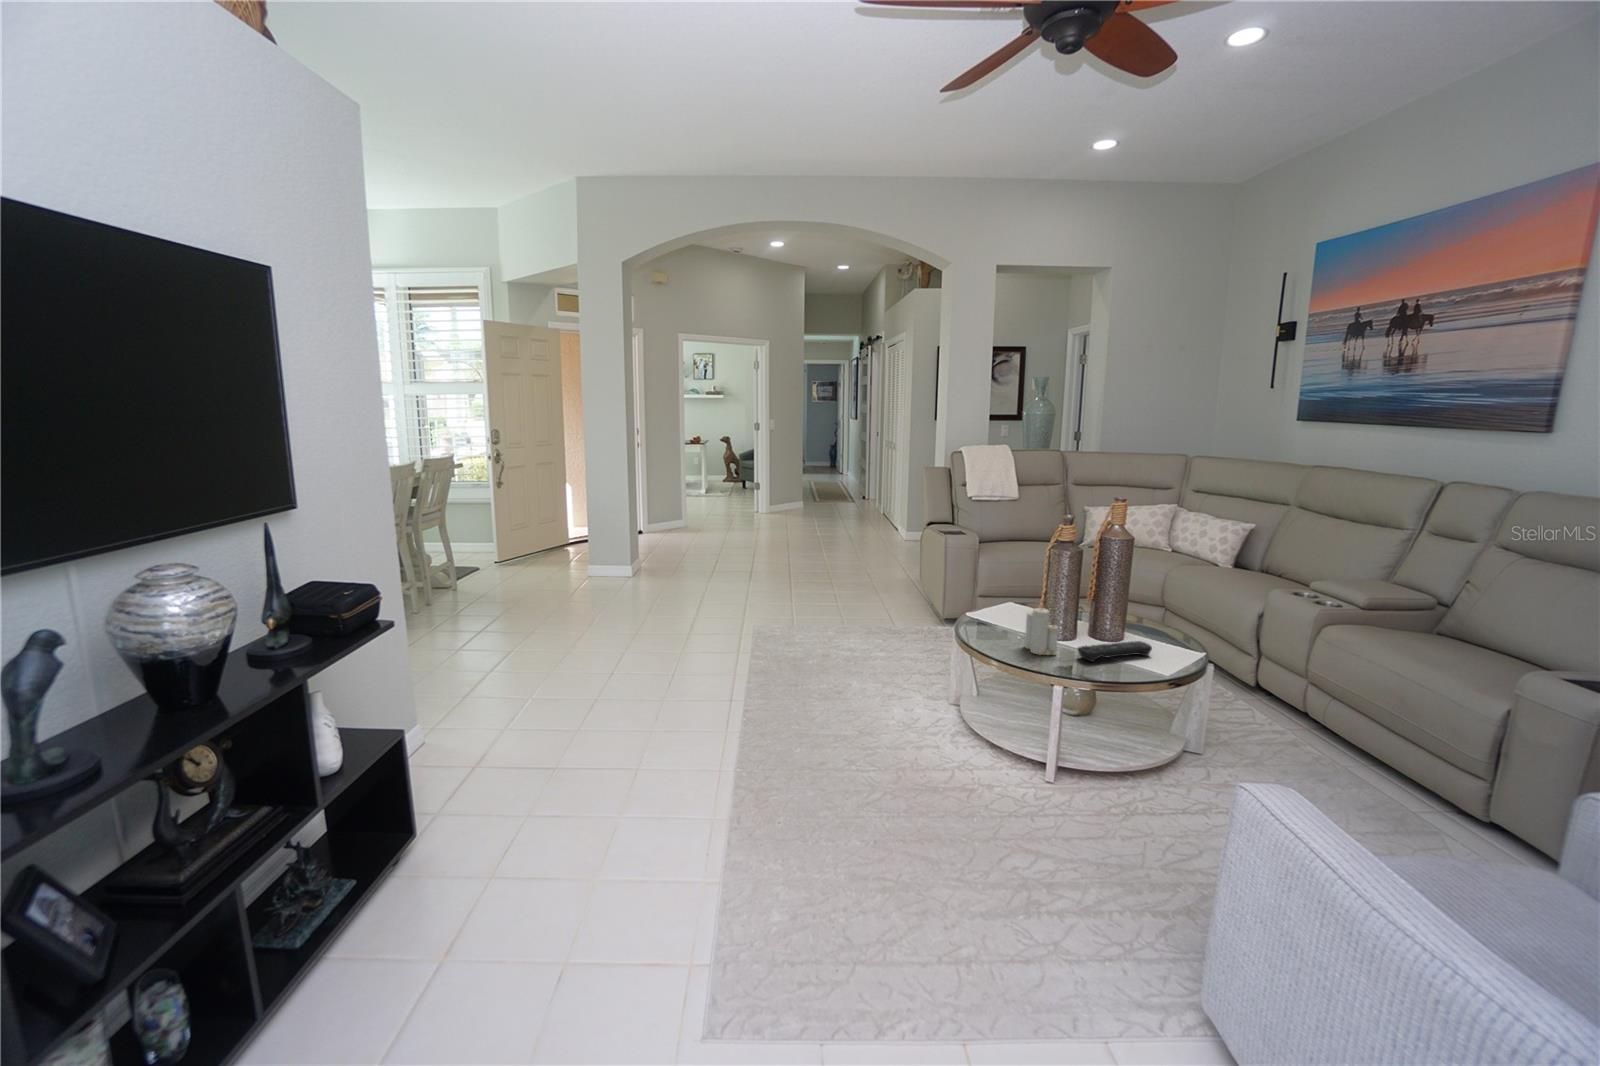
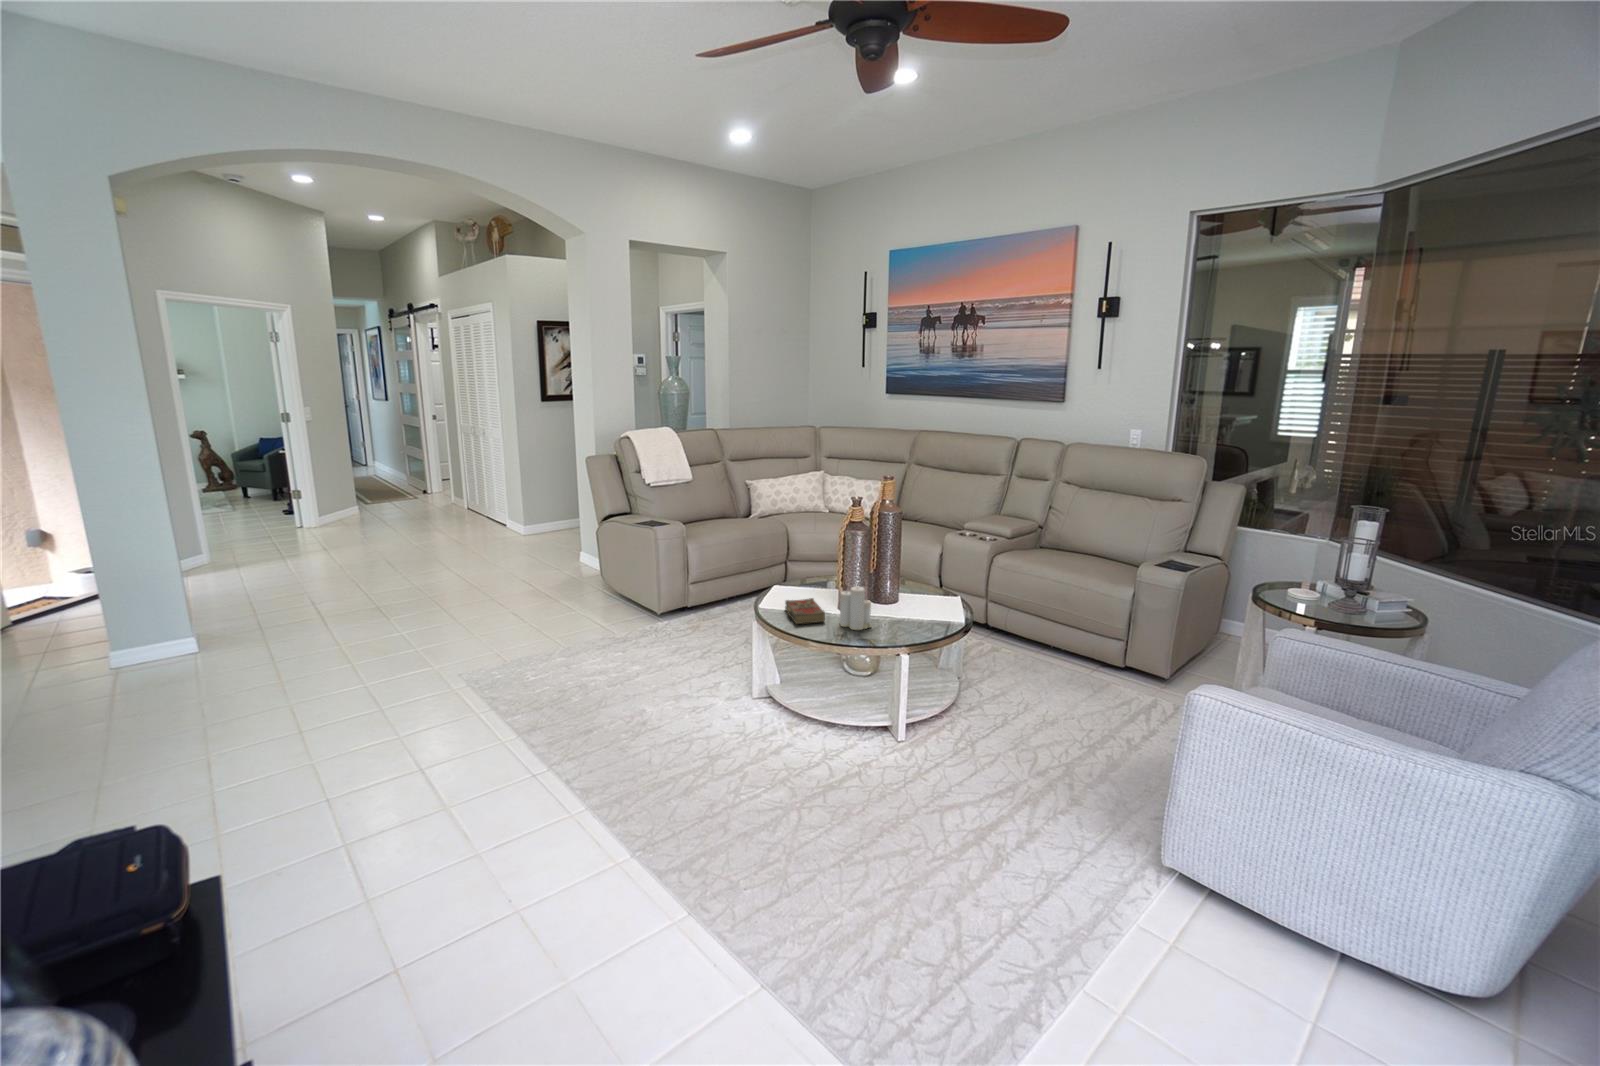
book: none [980,613,1020,640] -> present [785,598,825,624]
remote control: present [1078,641,1152,662] -> none [888,598,932,626]

